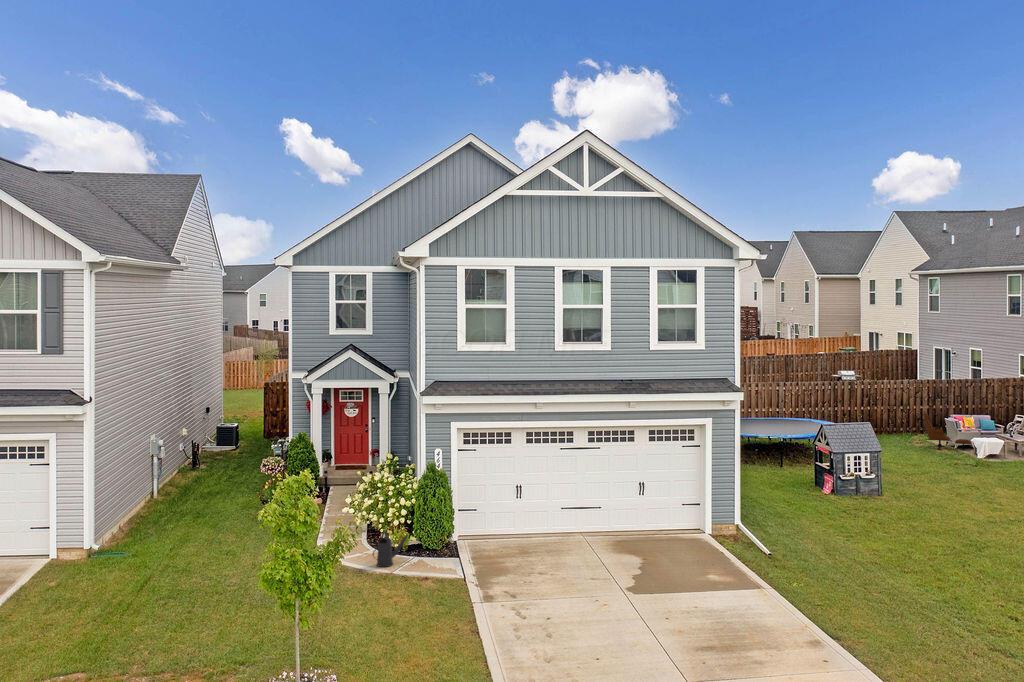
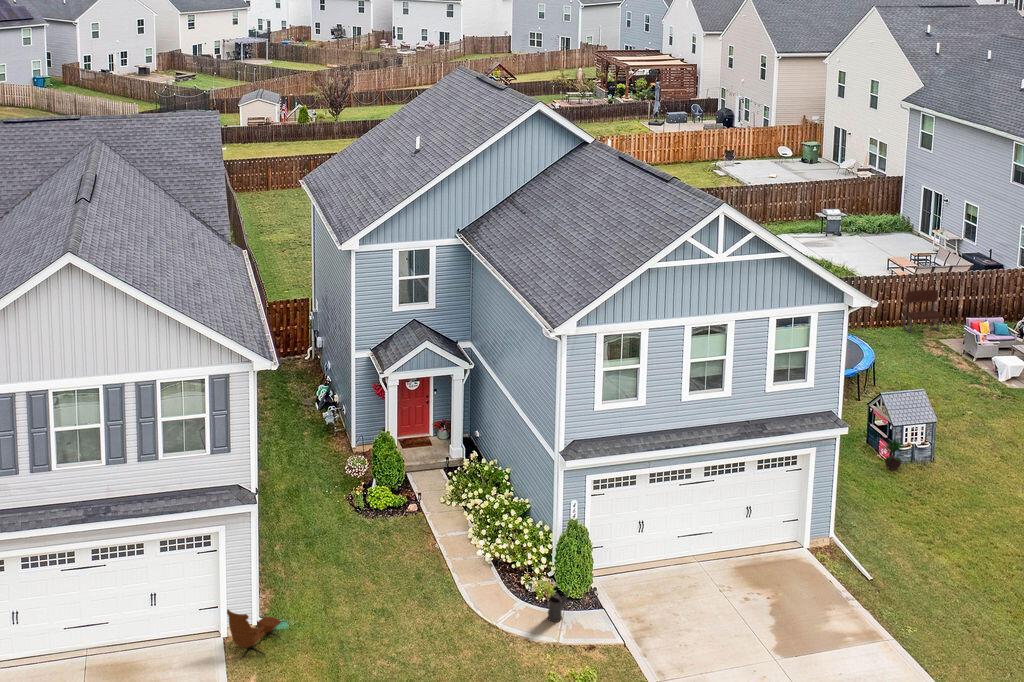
bench: none [891,398,932,435] -> present [903,290,945,333]
lounge chair: present [924,414,972,450] -> present [227,610,281,659]
potted tree: none [831,456,855,495] -> present [885,440,903,470]

